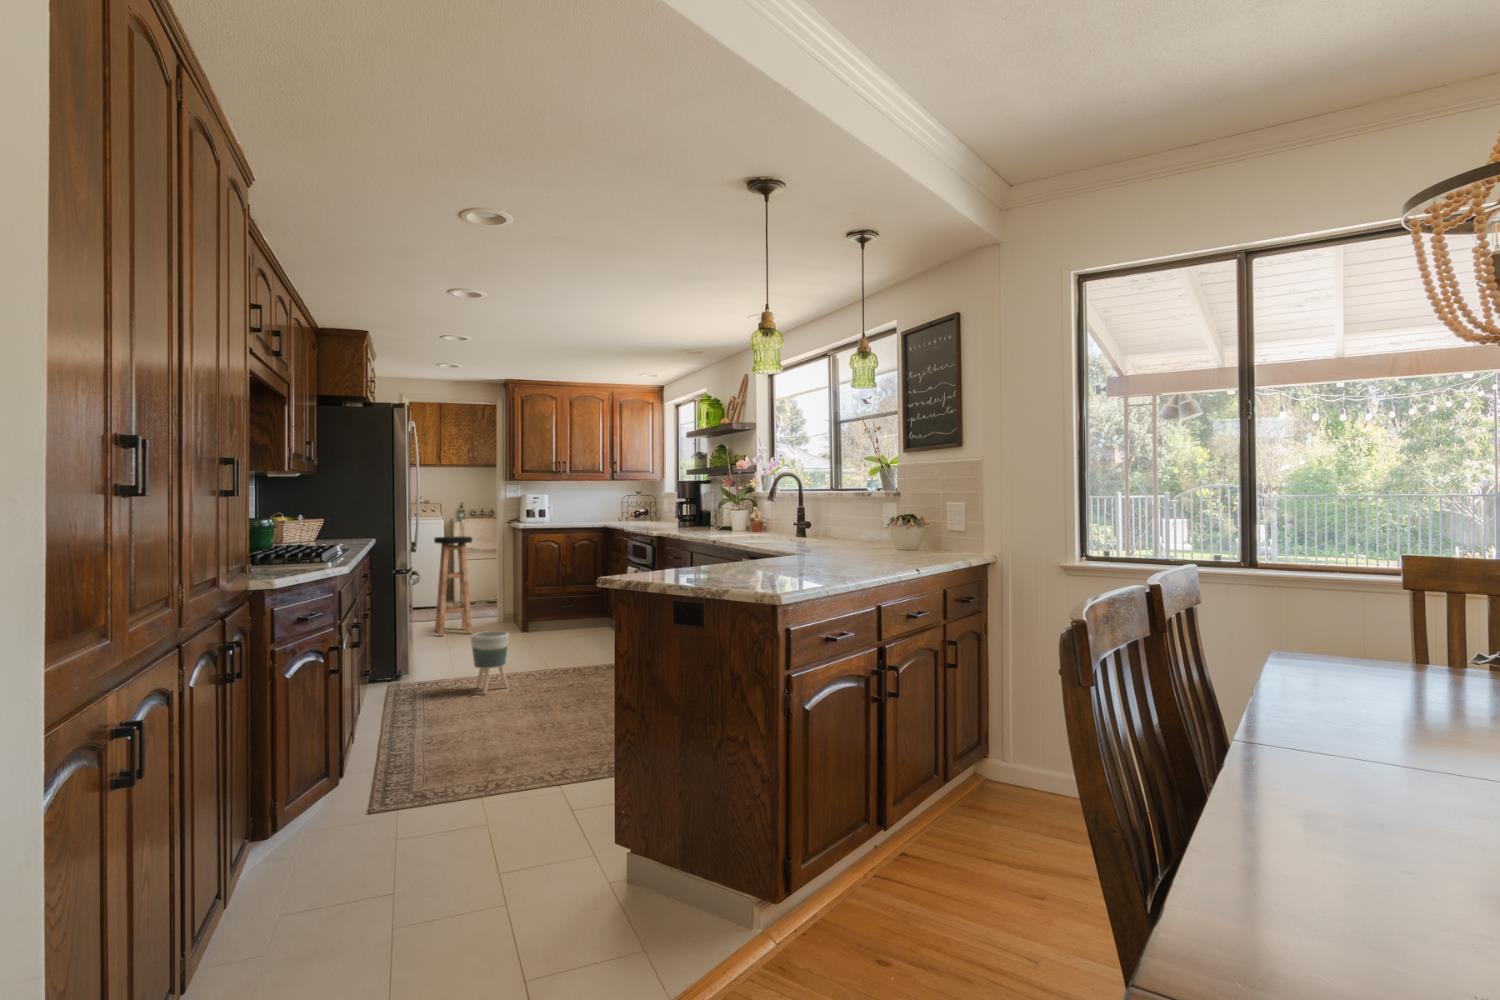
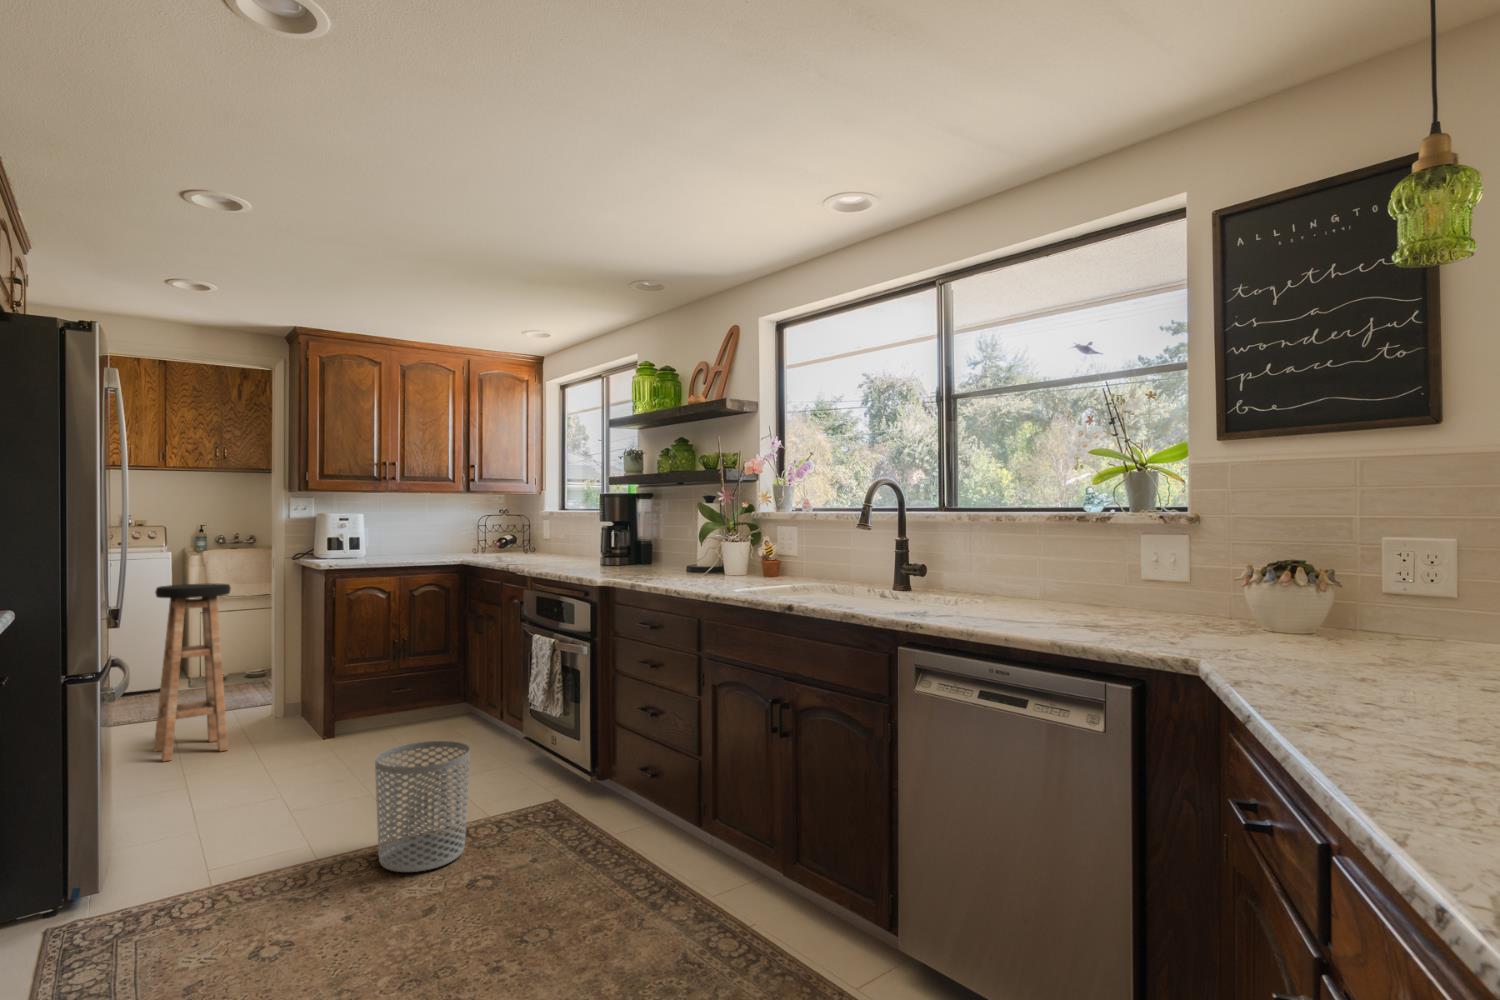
waste bin: none [533,619,581,681] -> present [375,741,470,872]
planter: present [471,631,509,694] -> none [246,789,332,935]

